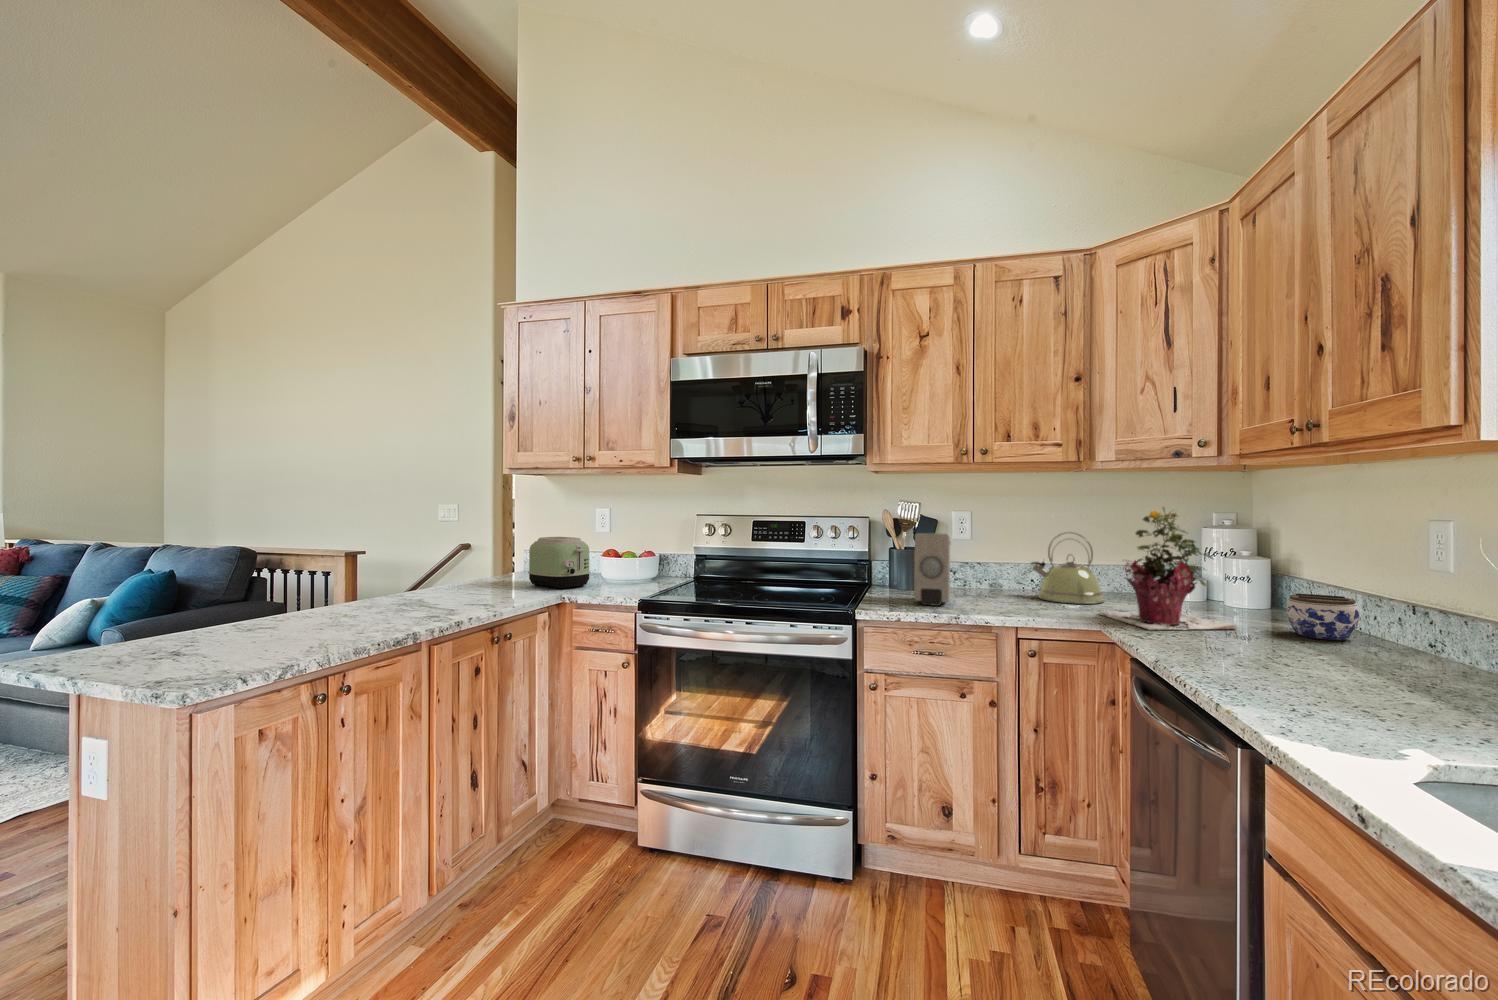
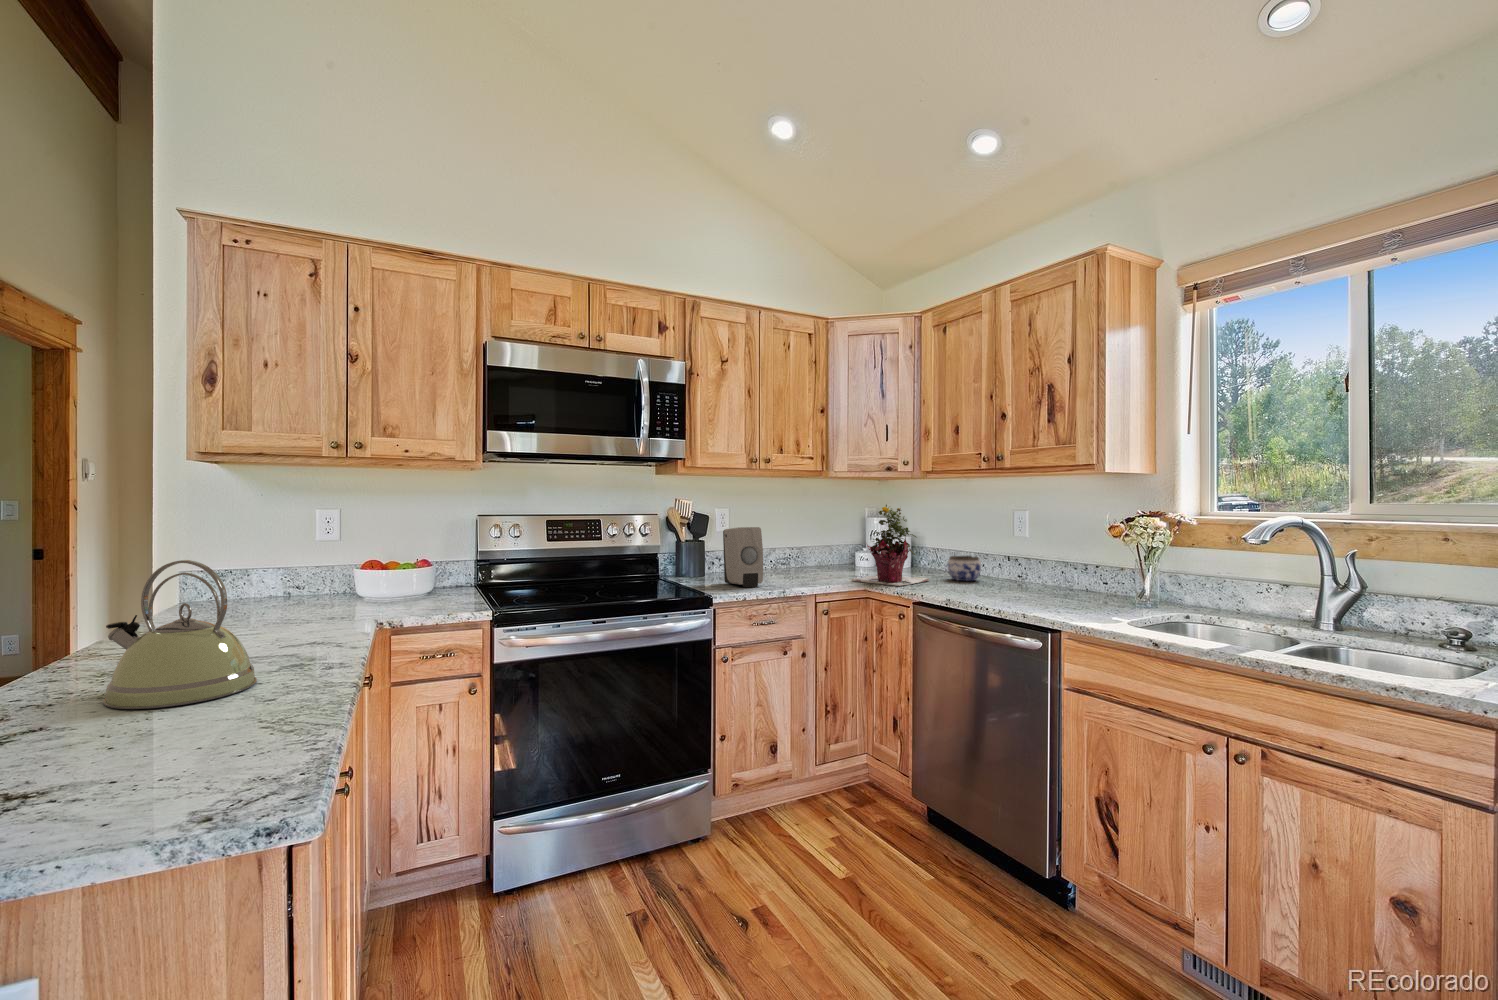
kettle: present [1031,532,1104,604] -> present [103,560,257,709]
toaster: present [528,537,590,589] -> none [279,548,382,616]

